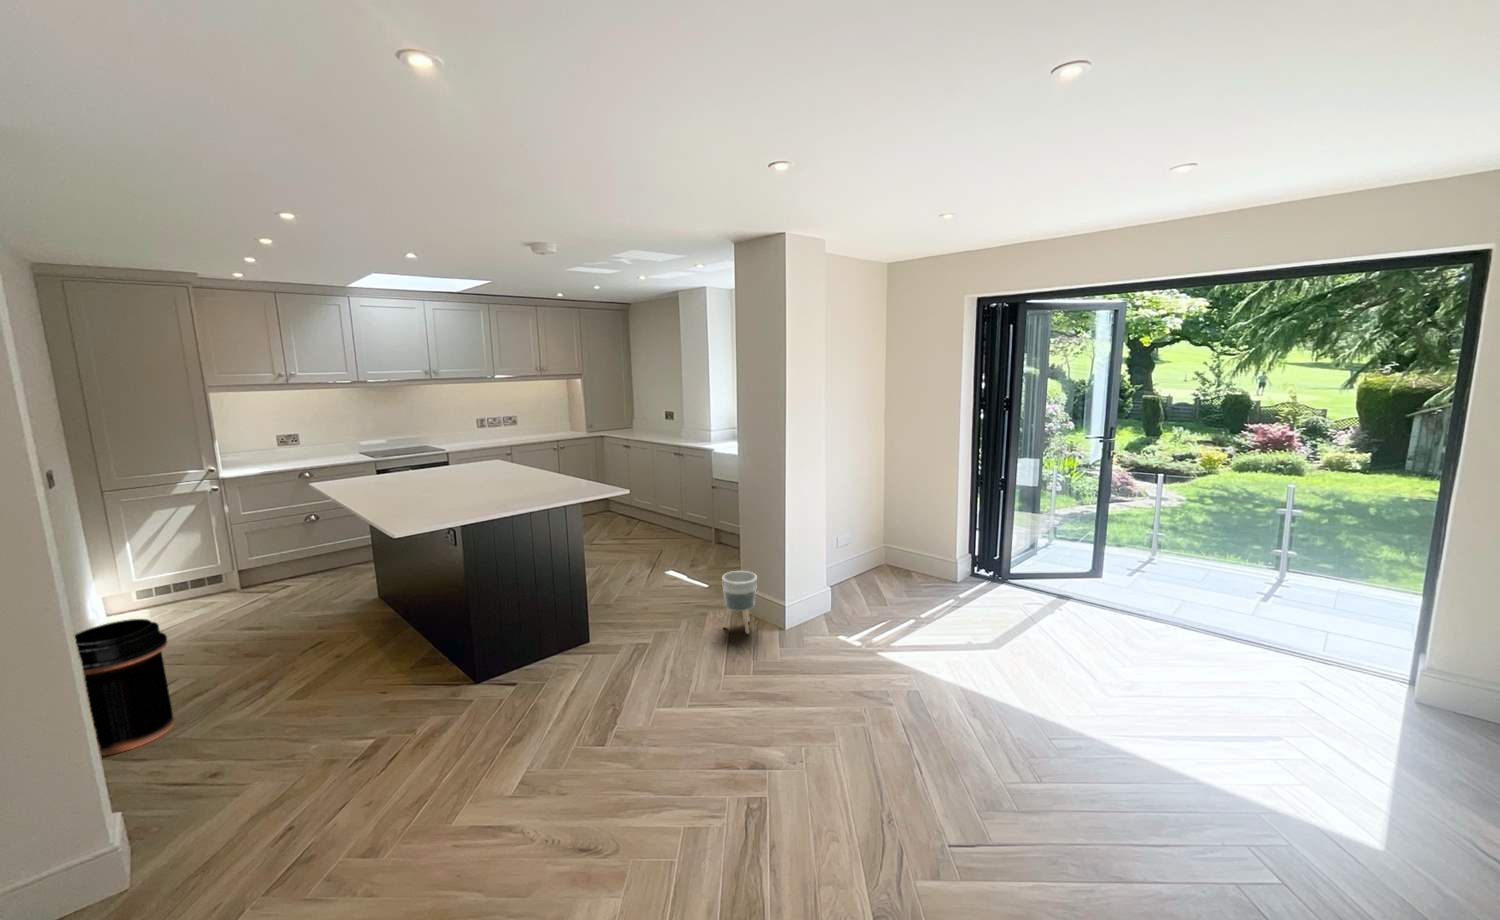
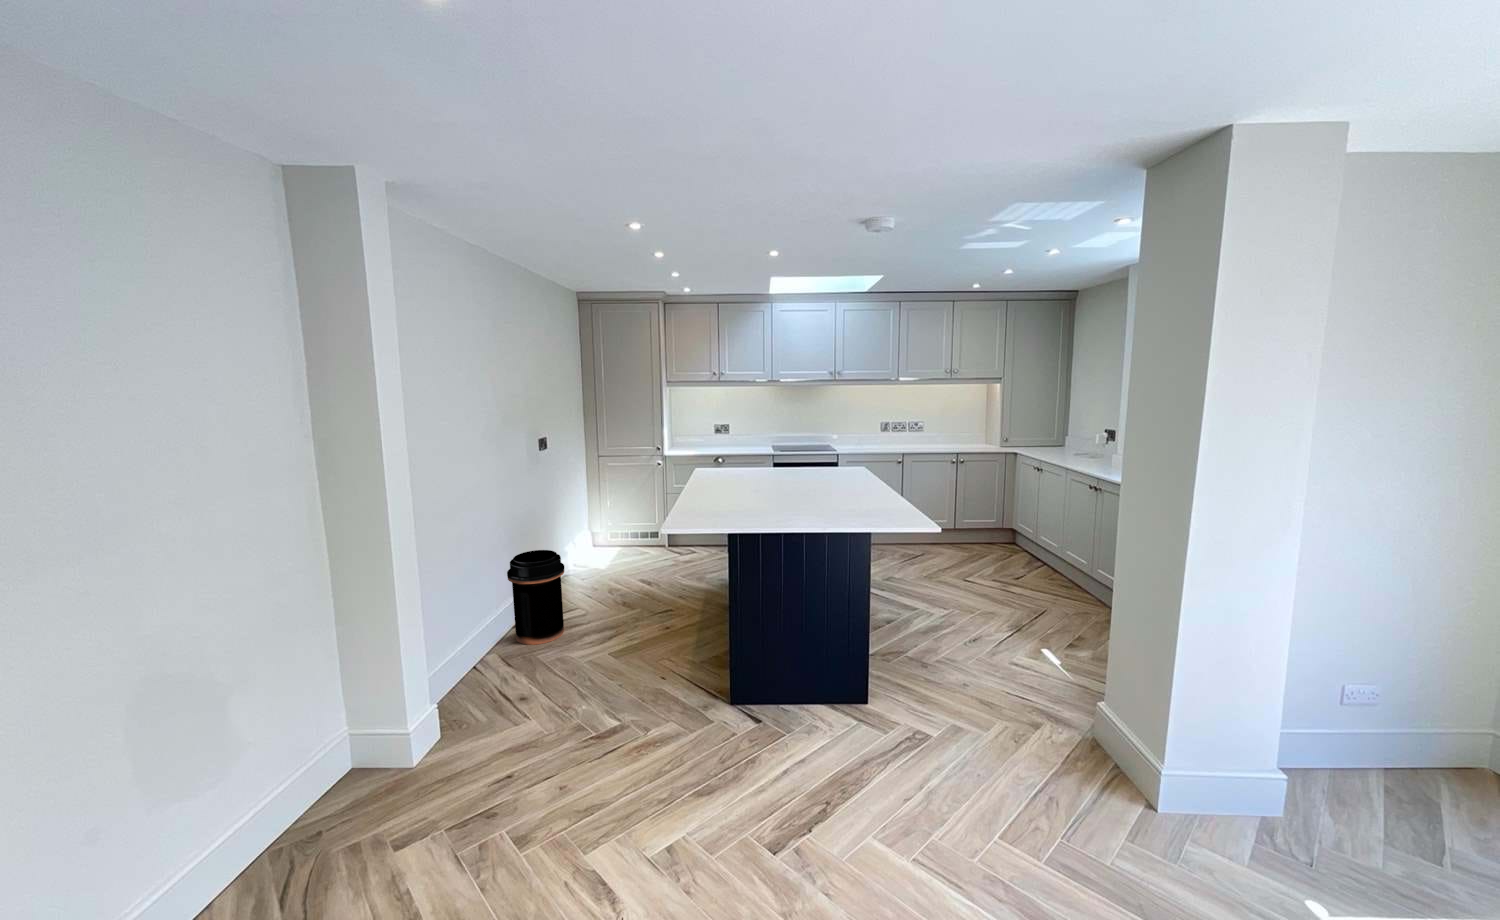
planter: present [722,571,757,634] -> none [1057,685,1128,800]

